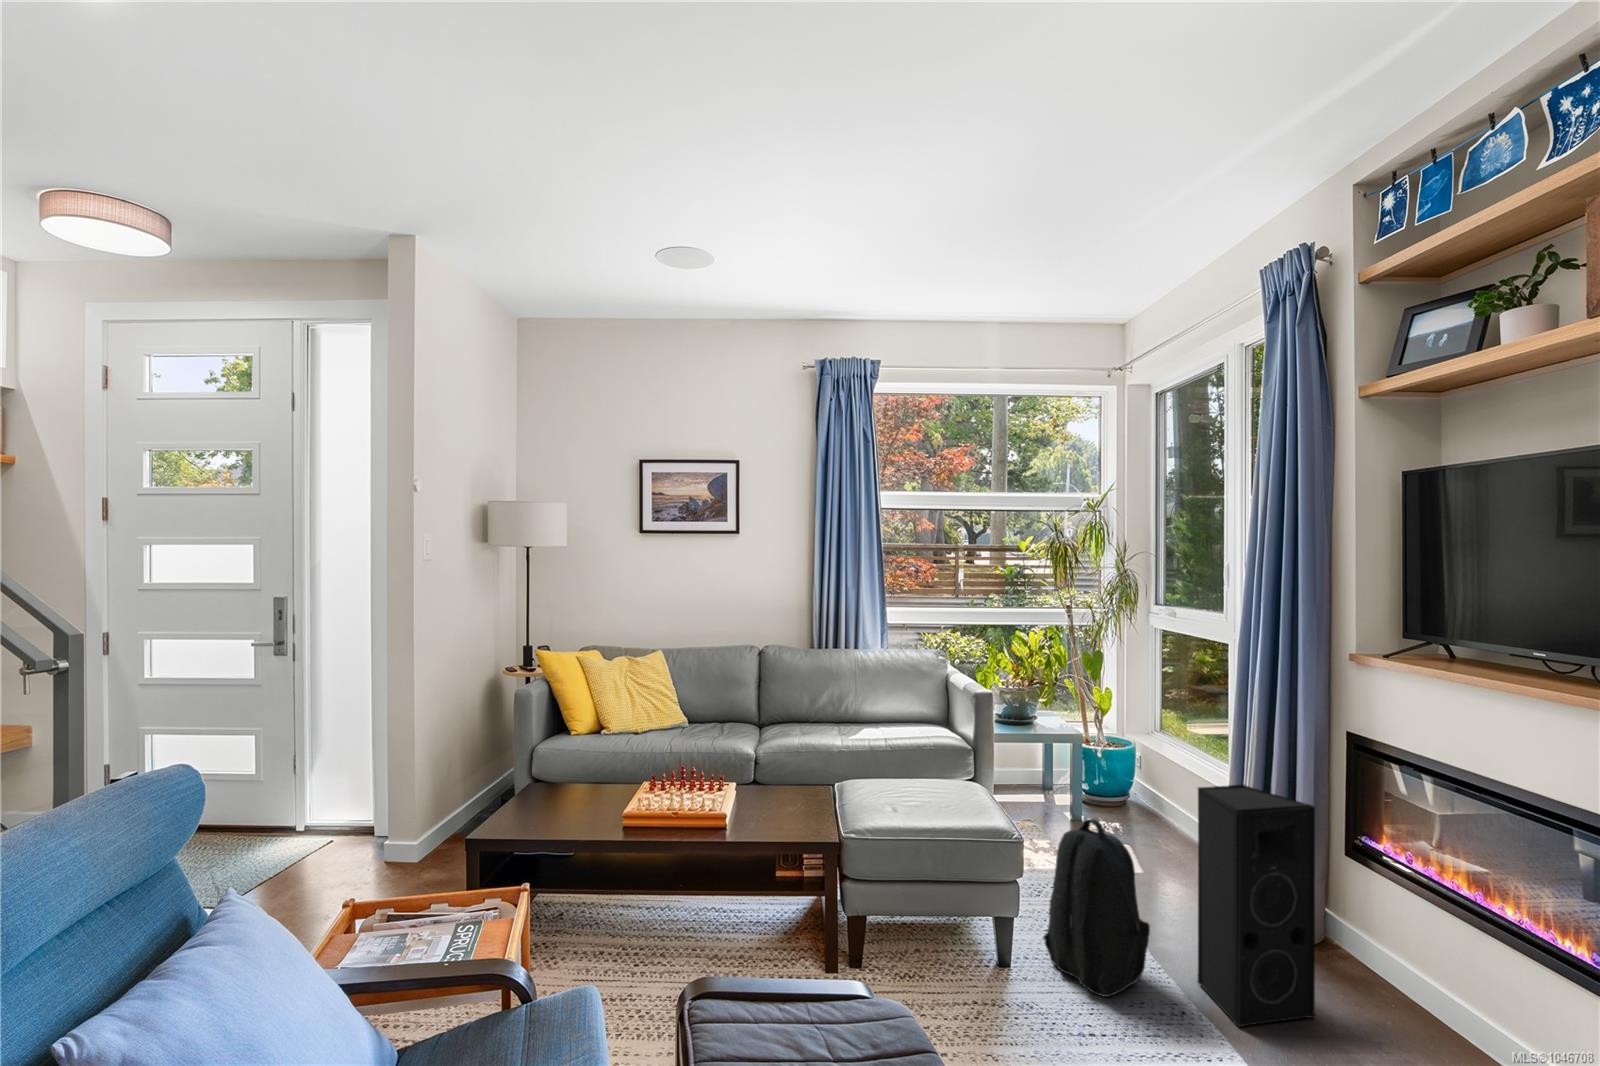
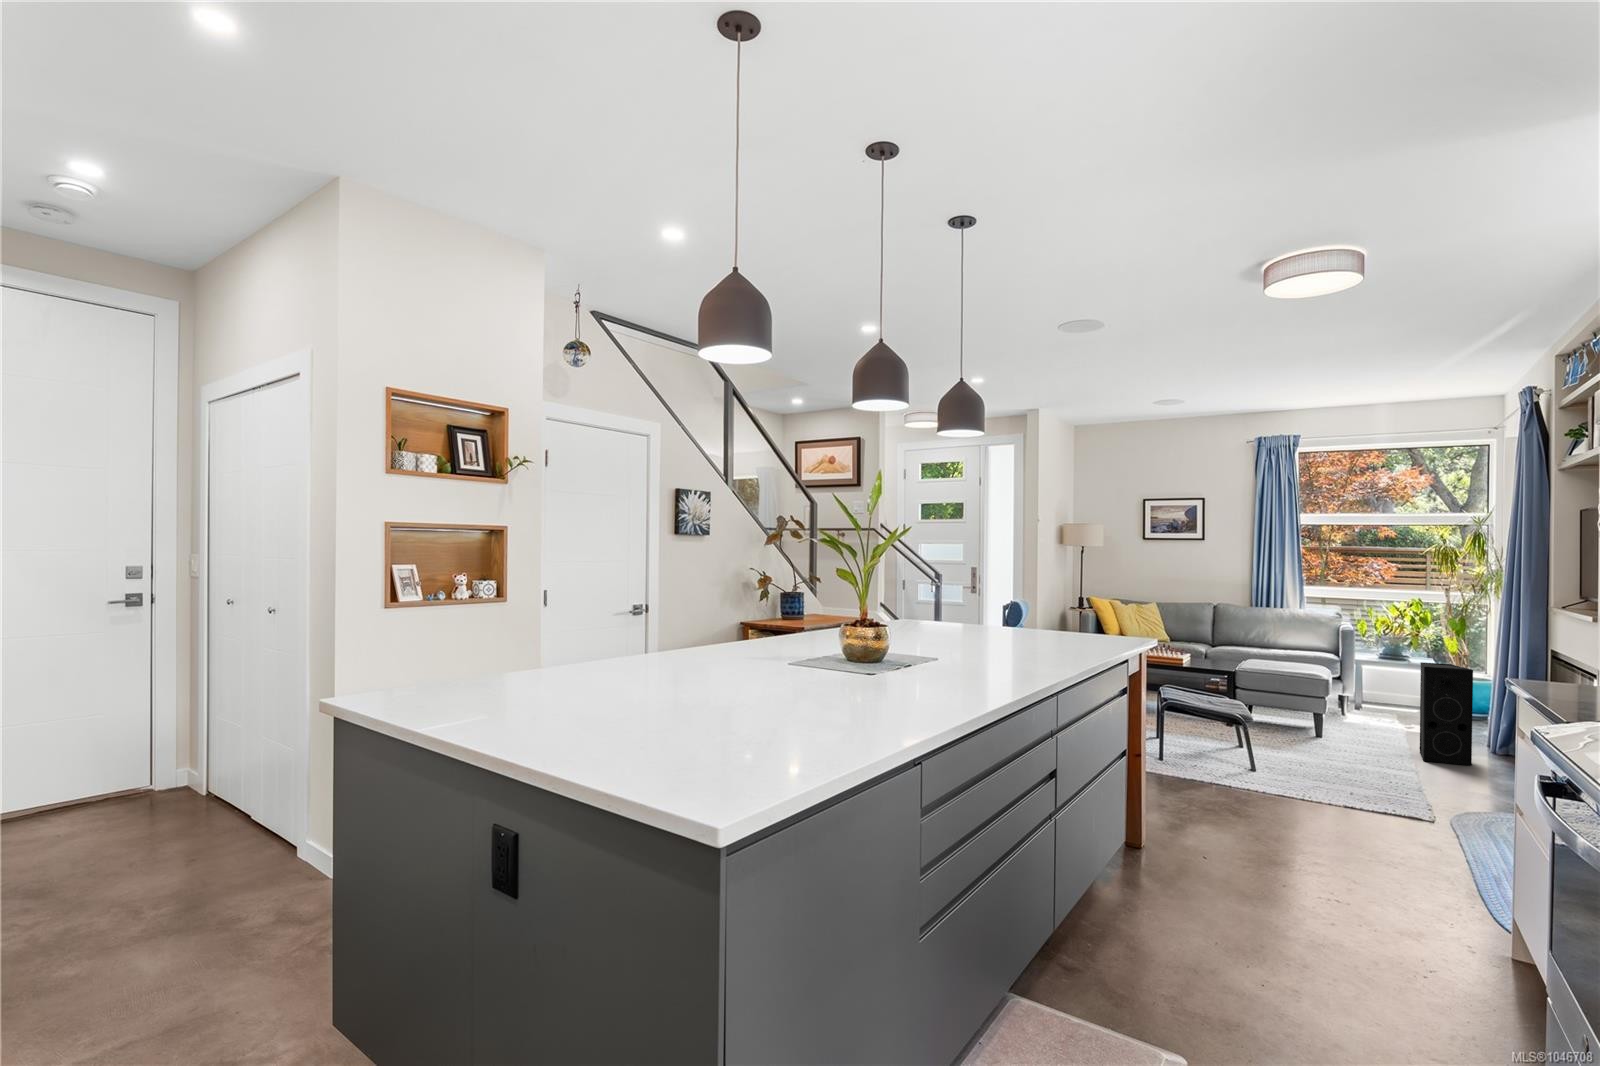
backpack: present [1043,819,1150,997] -> none [1341,675,1392,748]

